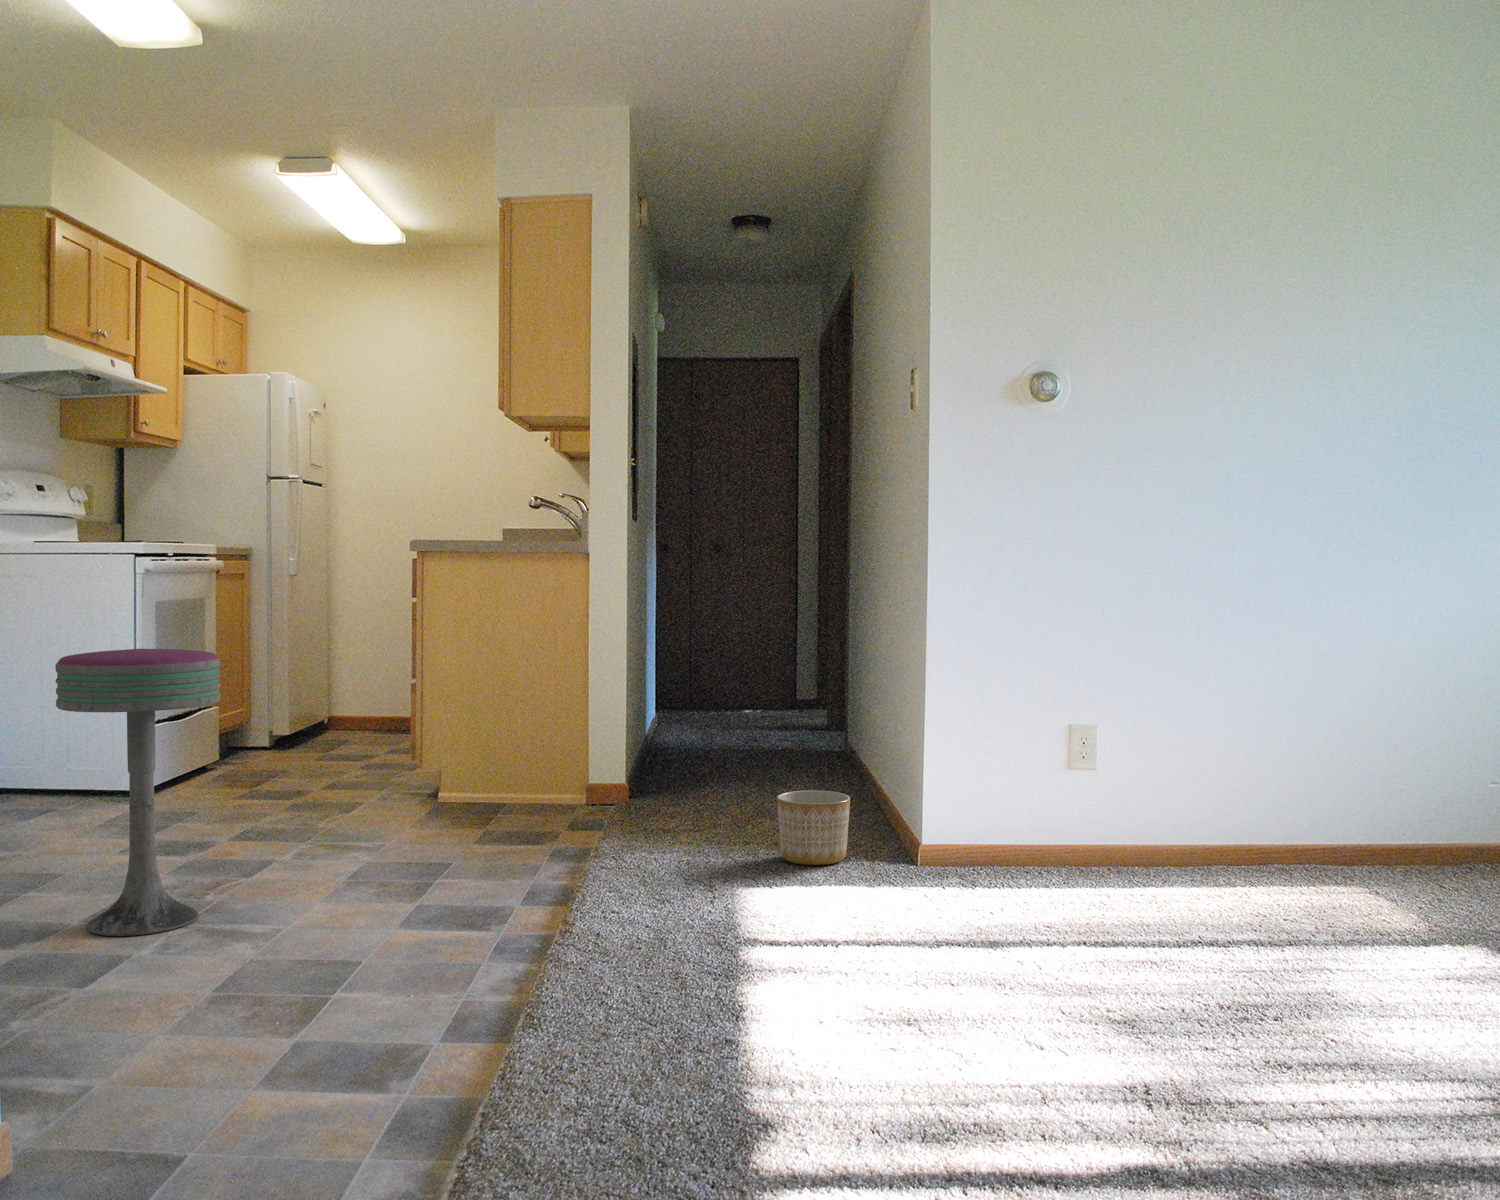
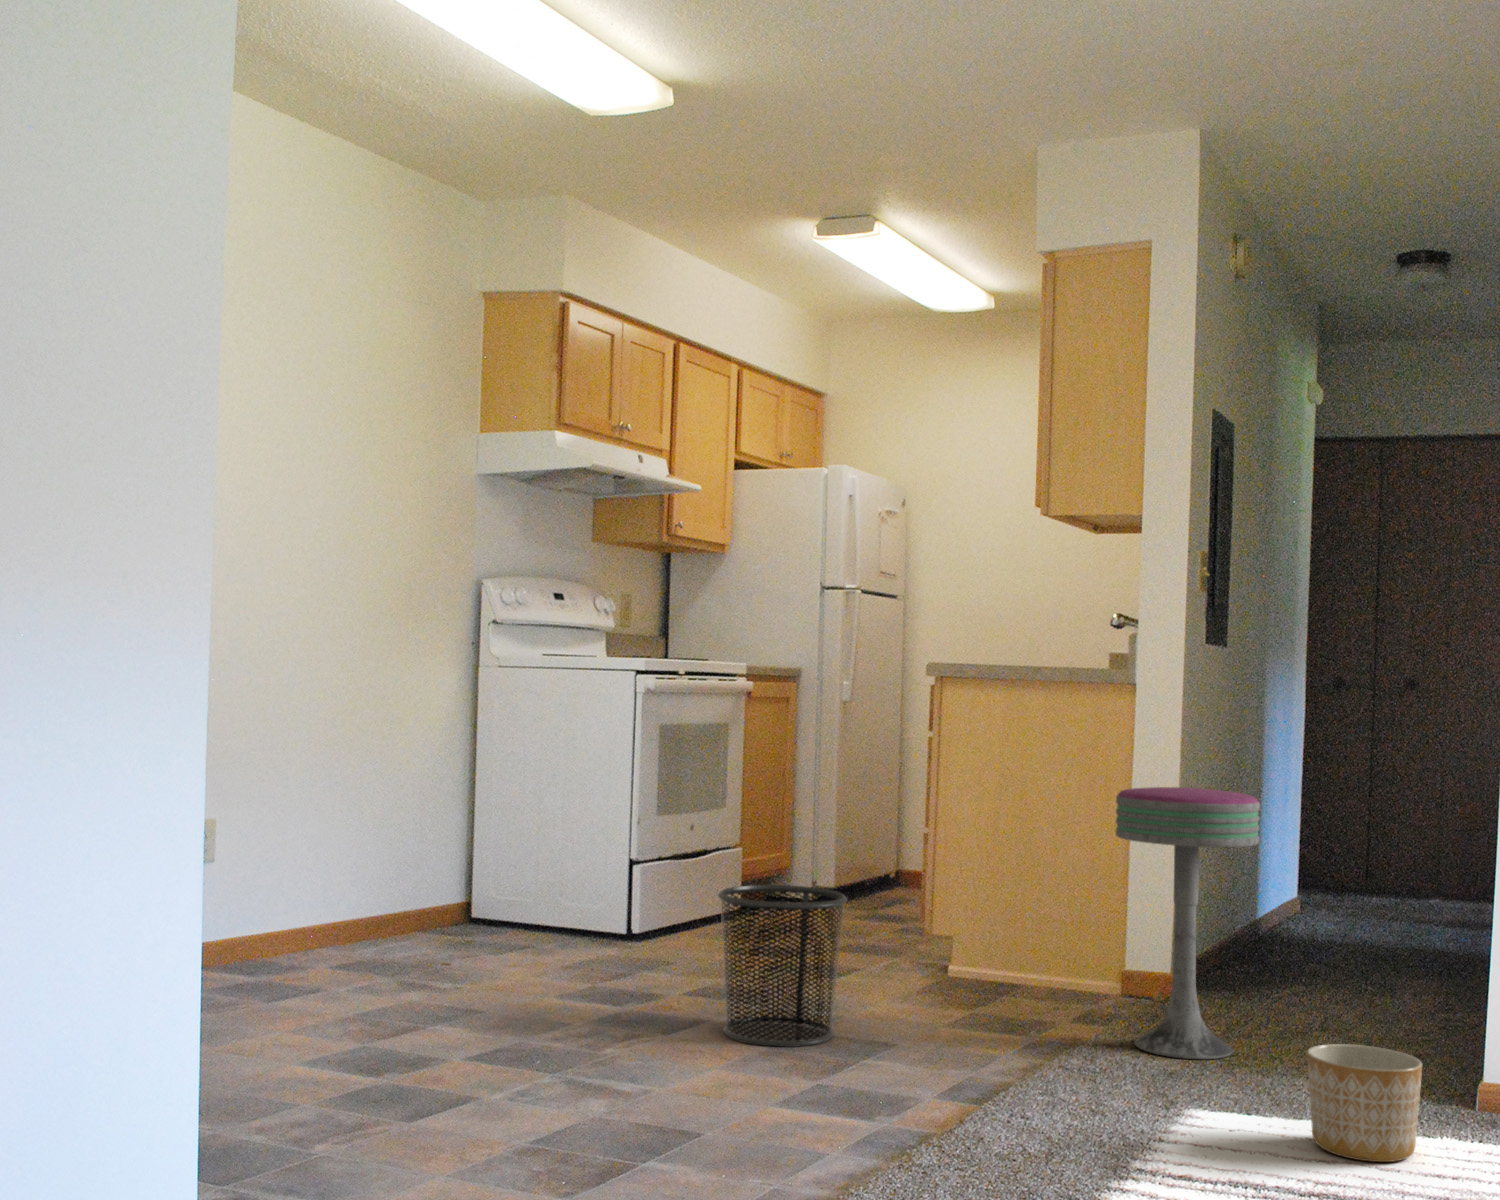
bar stool: present [55,649,220,936] -> present [1116,787,1260,1059]
trash can: none [286,725,400,857] -> present [718,885,847,1047]

